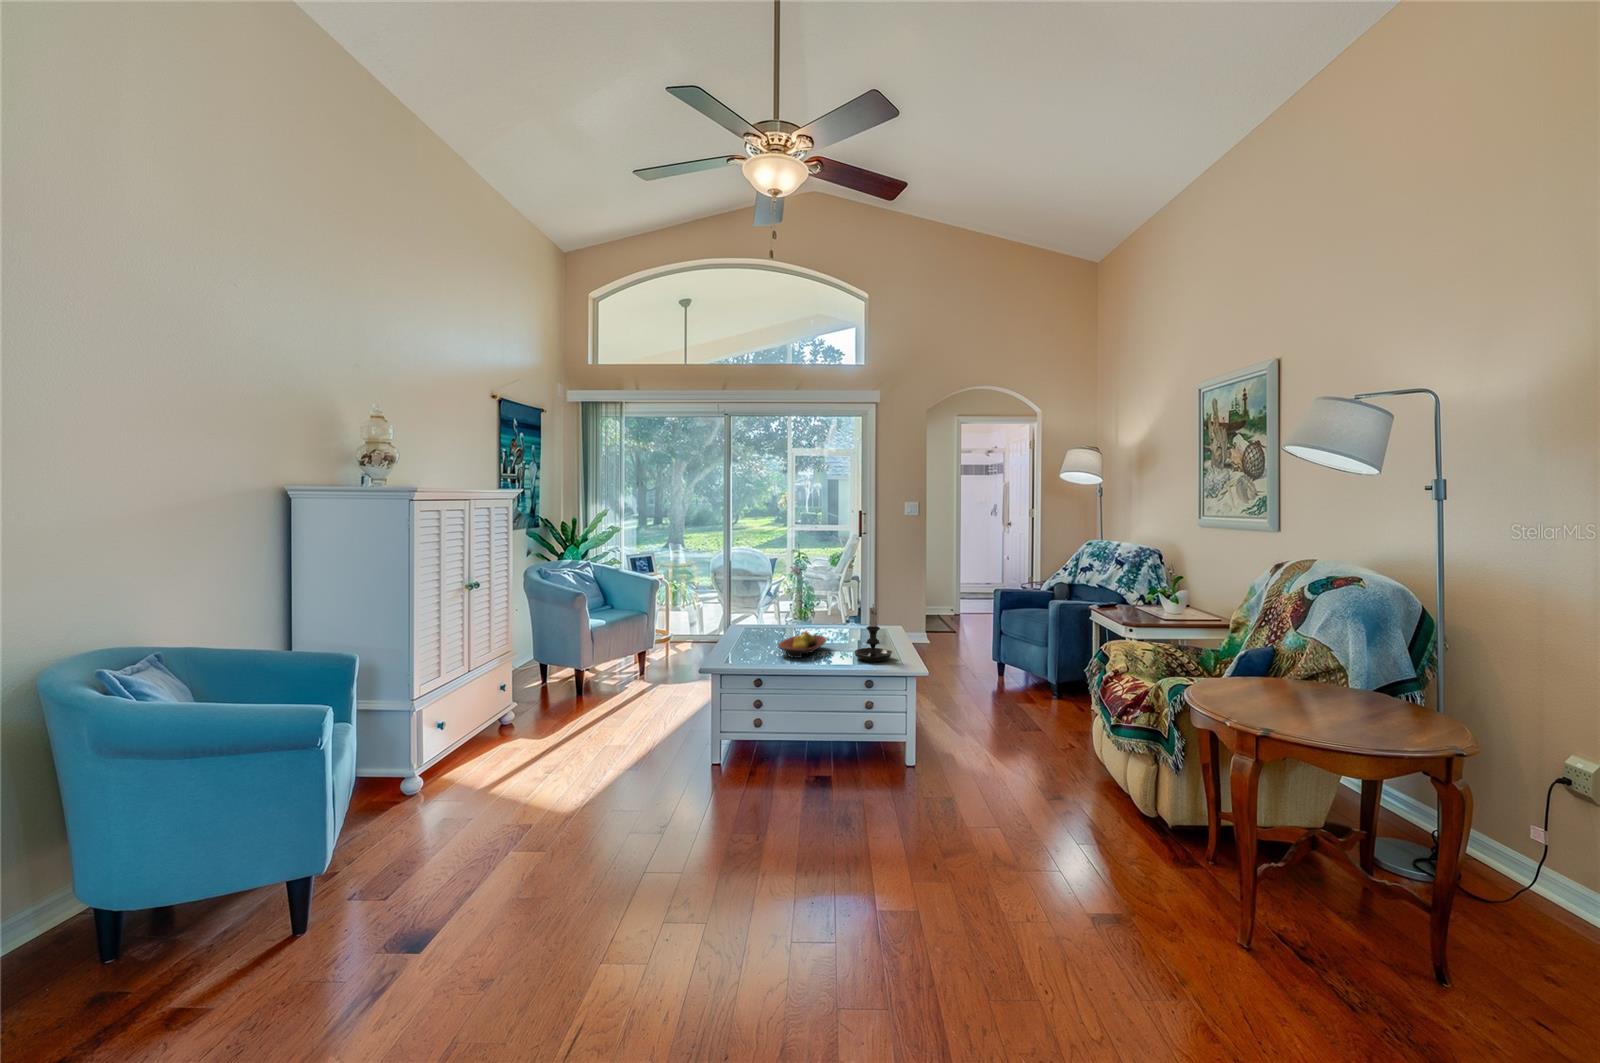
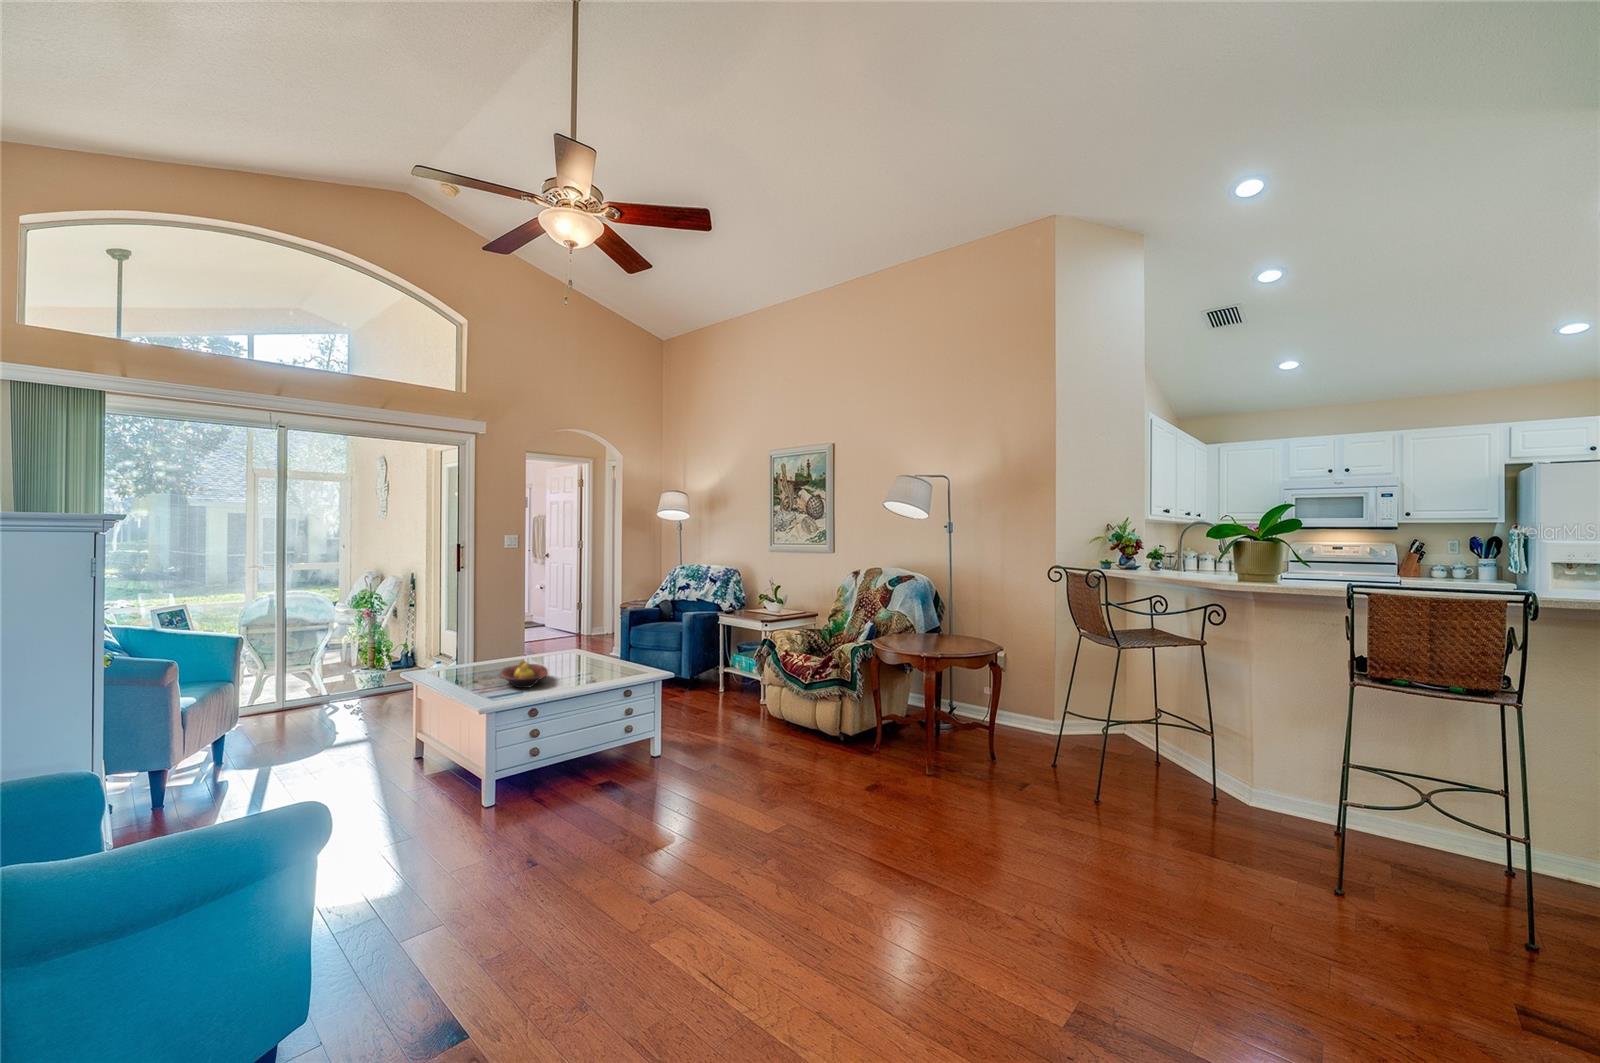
candle holder: present [854,605,892,662] -> none [585,622,624,678]

